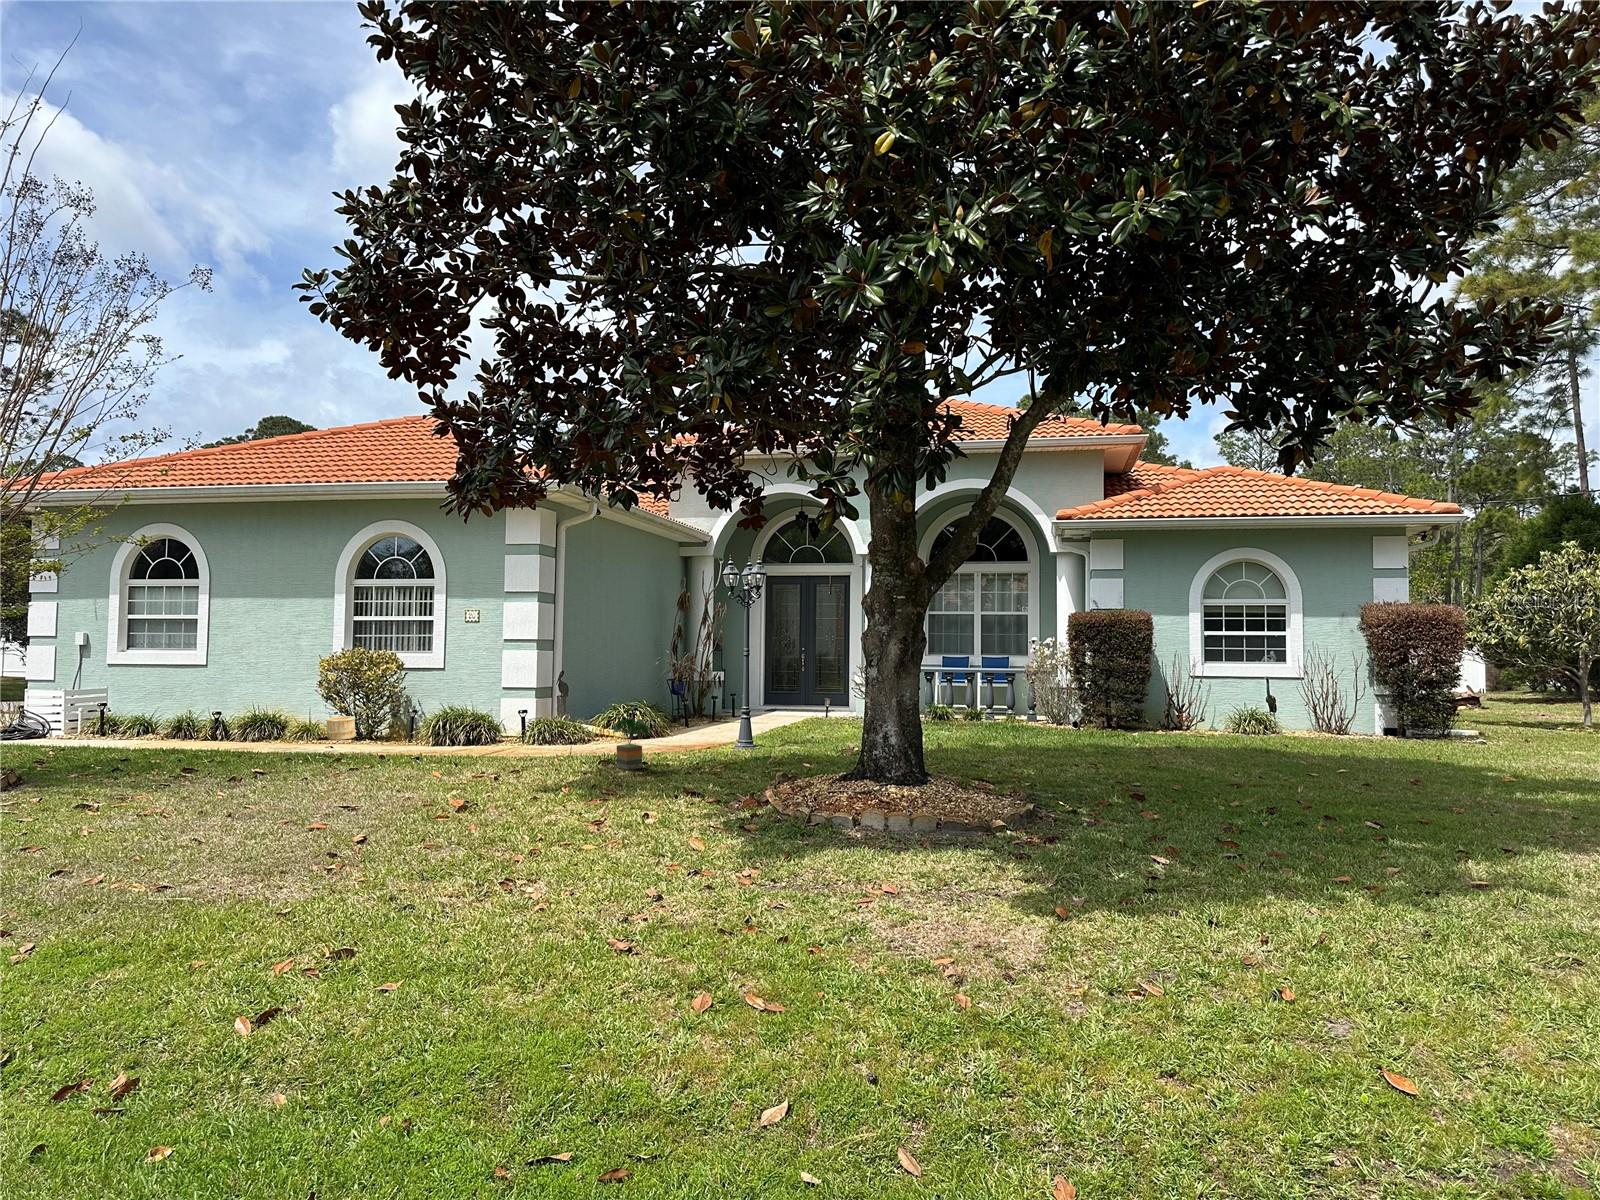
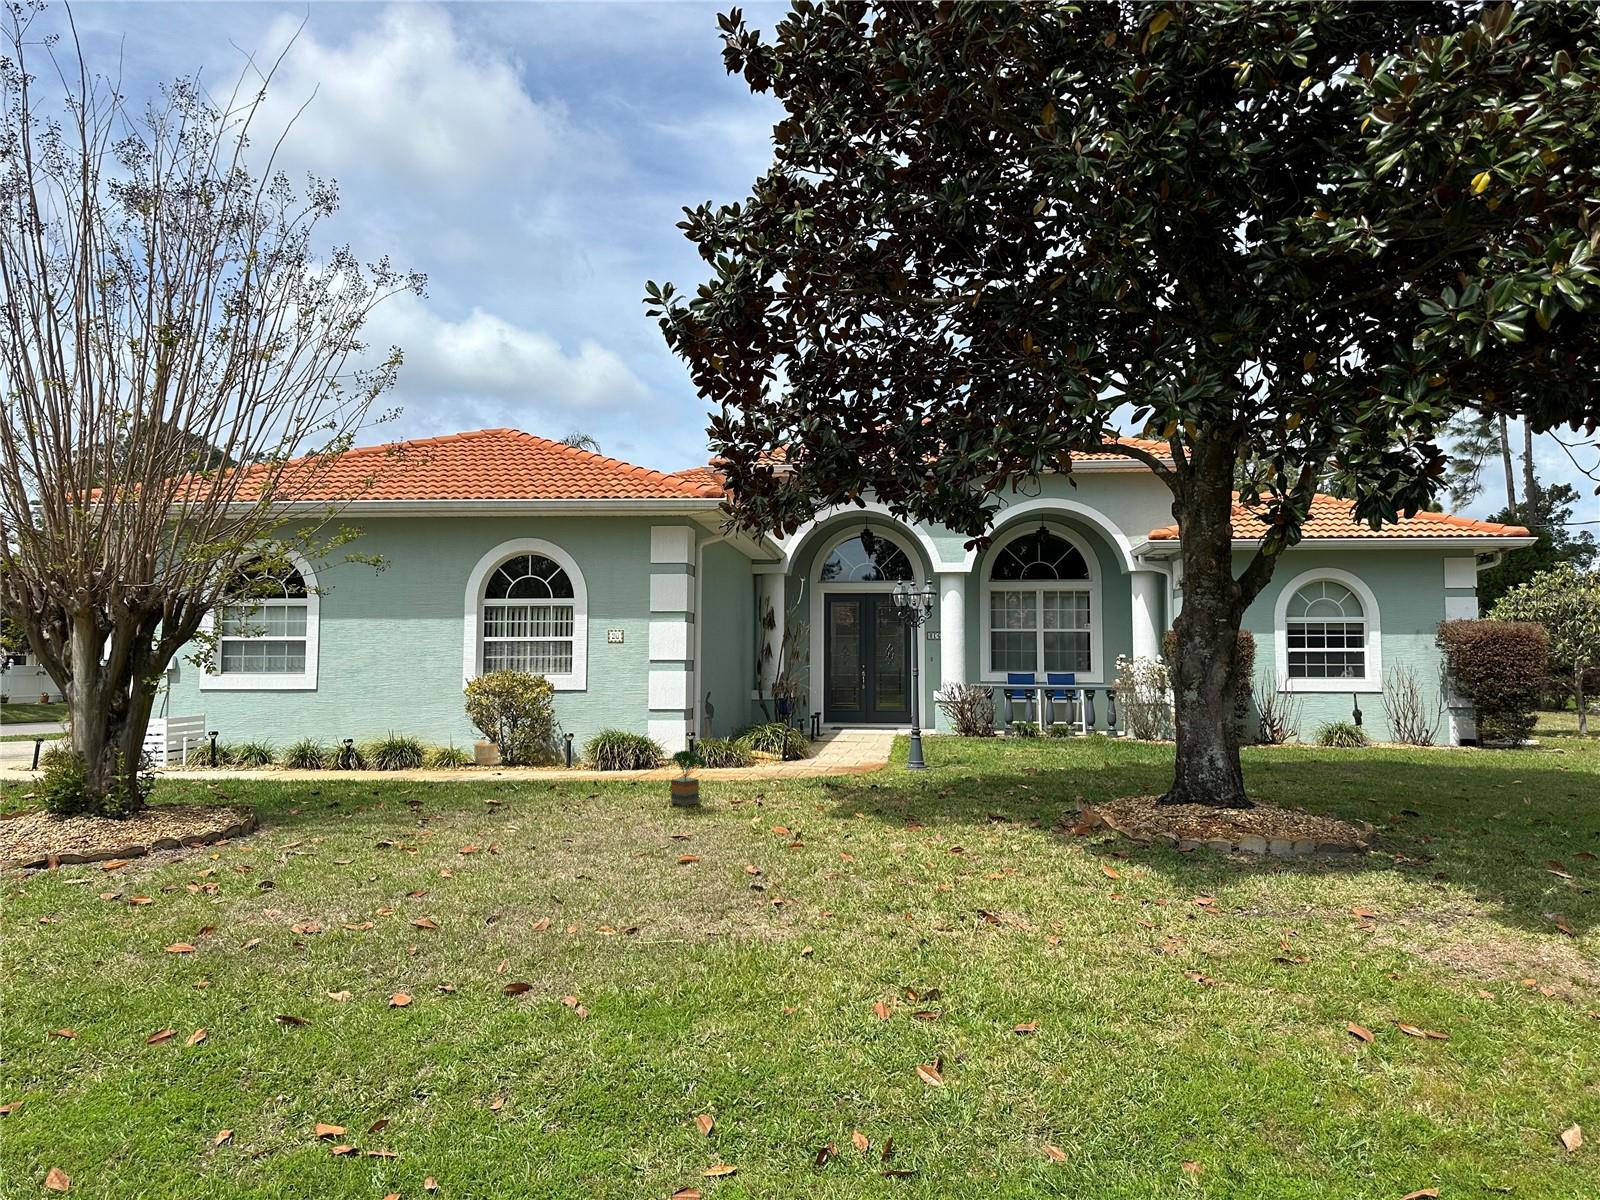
potted tree: present [613,719,650,770] -> present [667,750,707,805]

